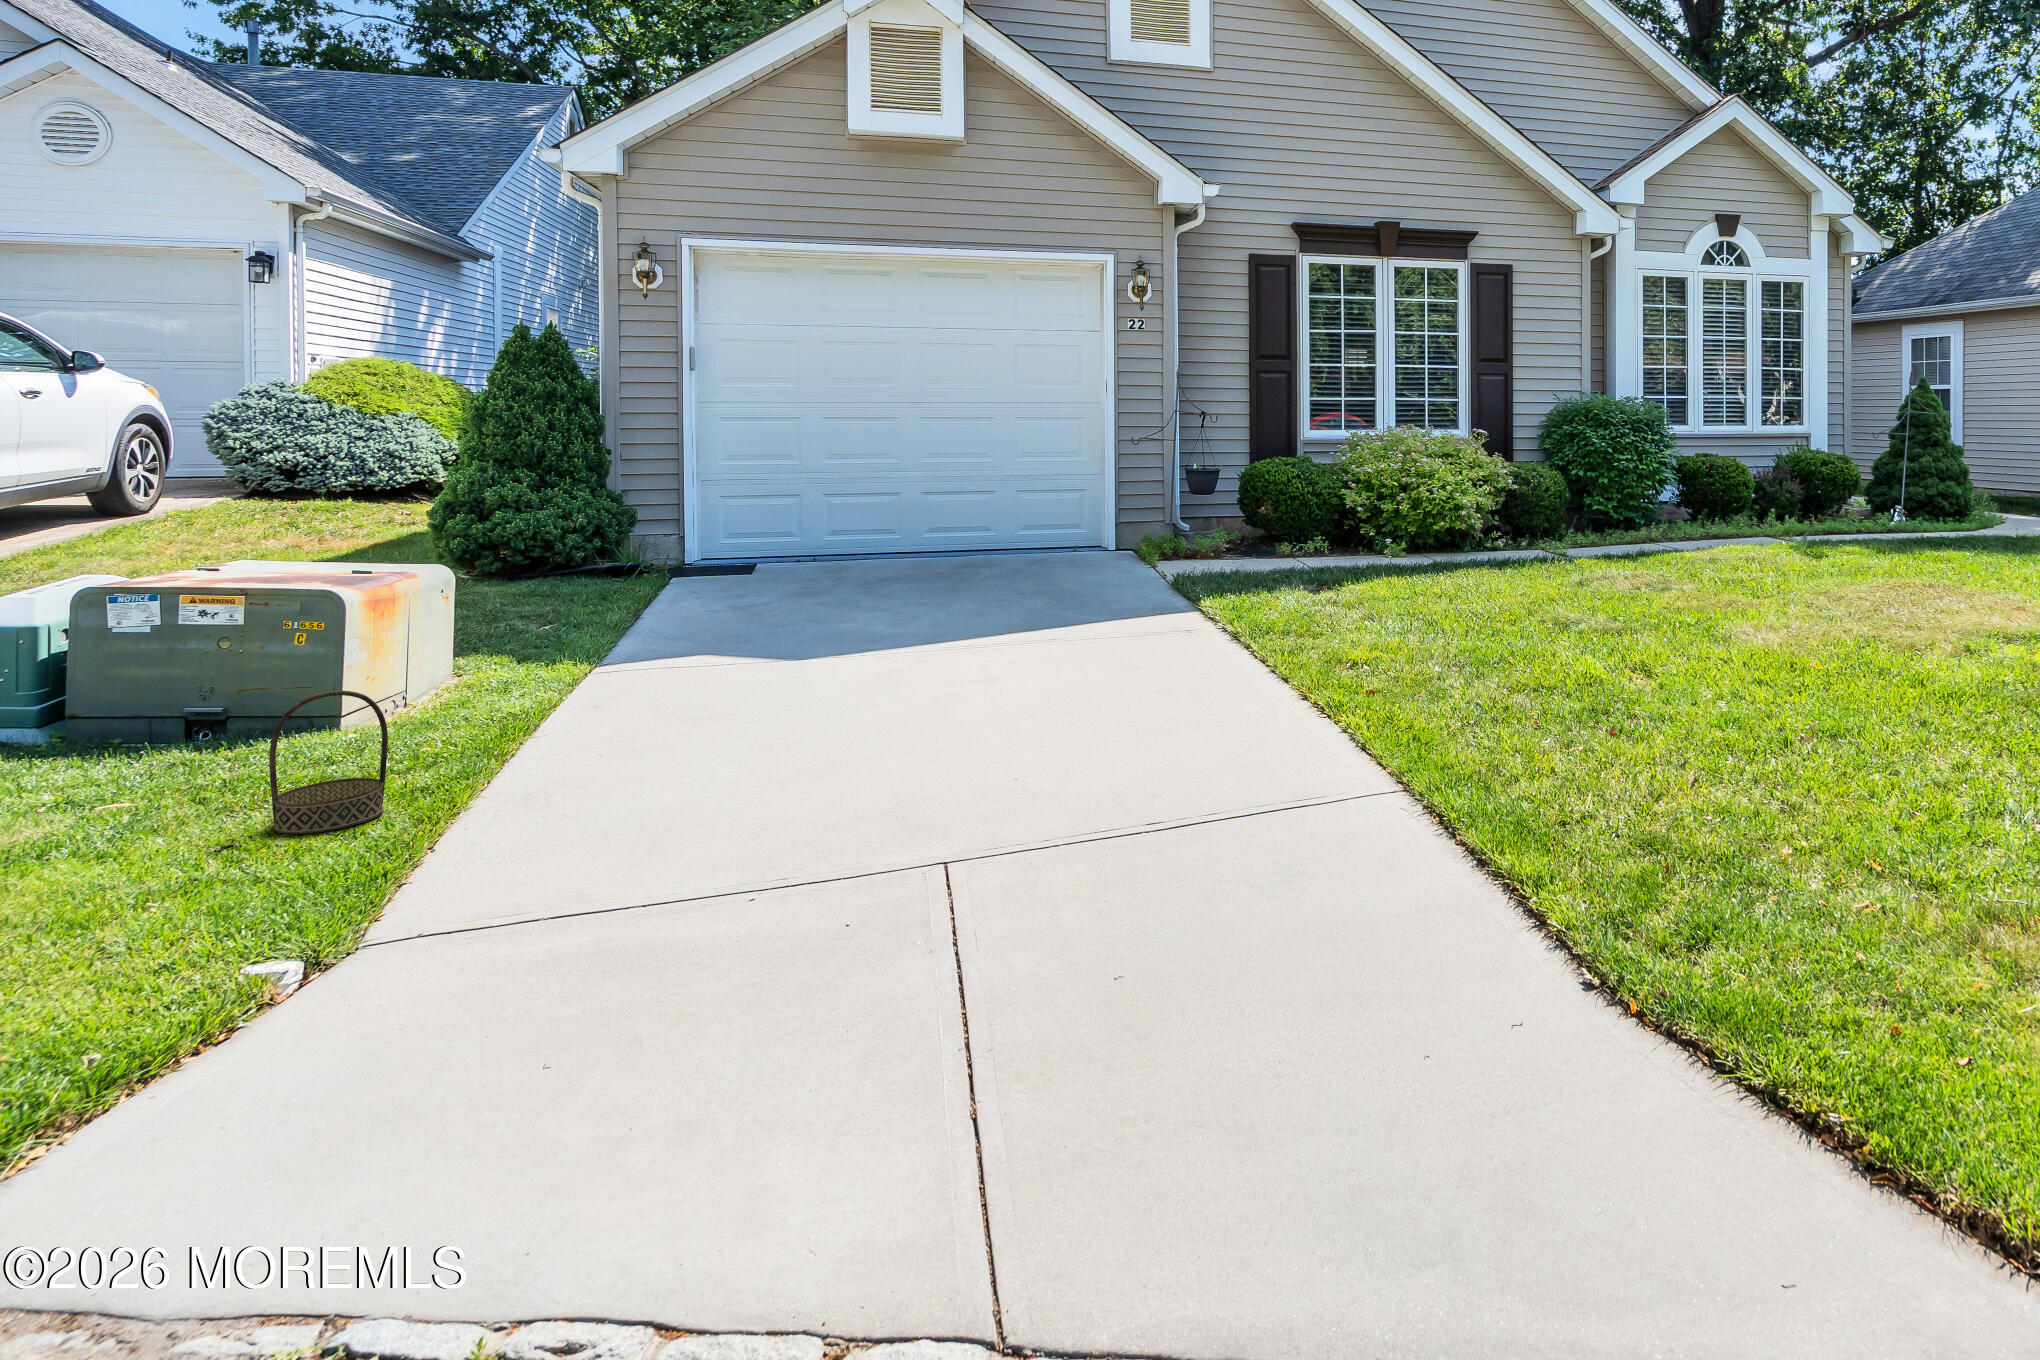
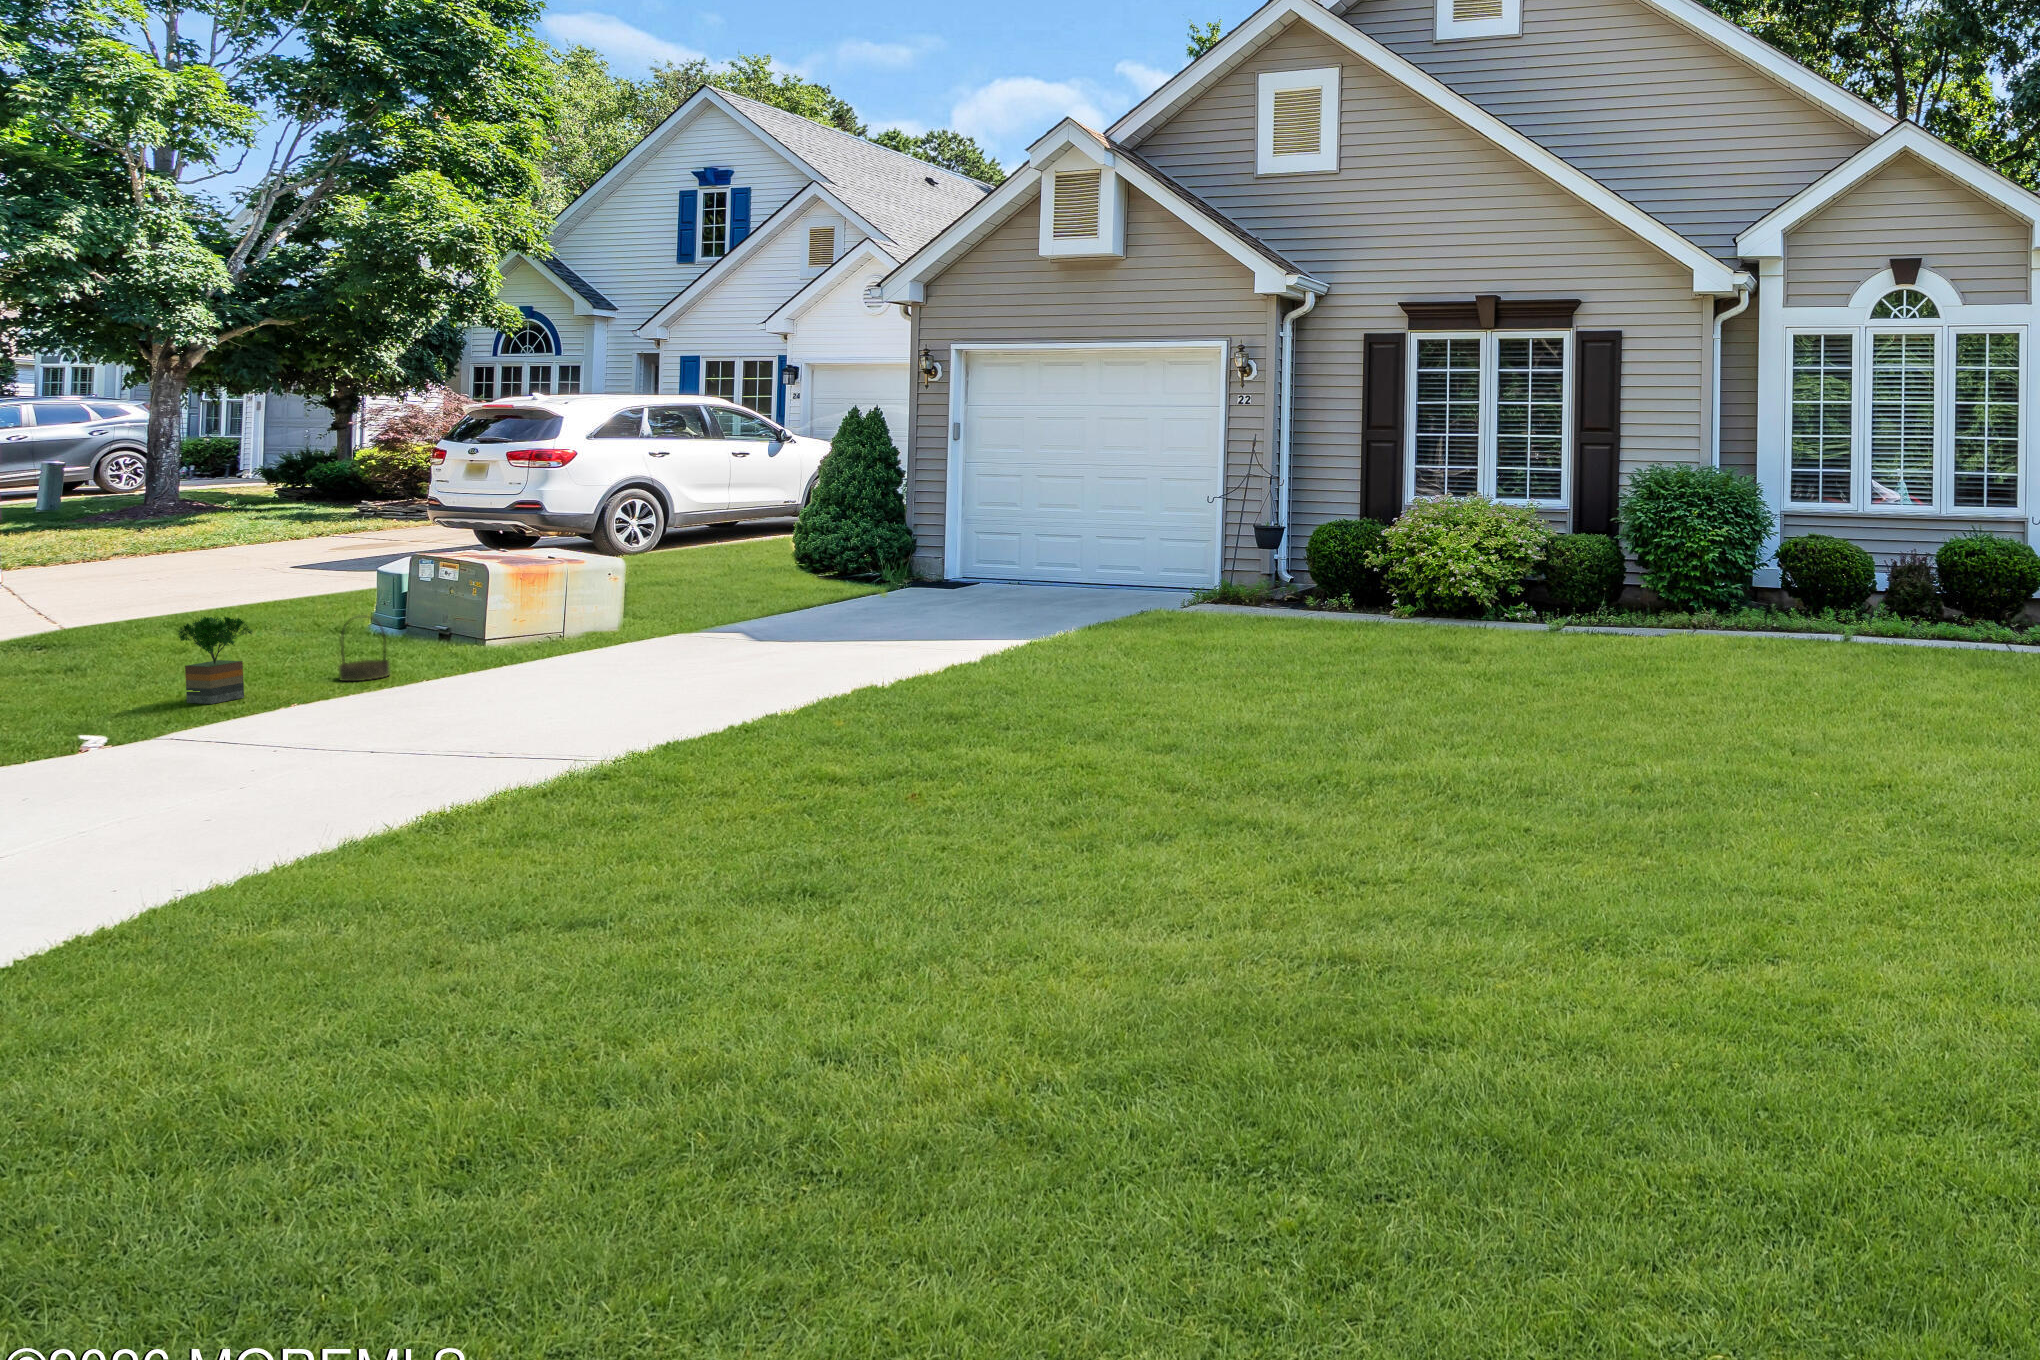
potted tree: none [86,719,266,940] -> present [178,617,253,704]

